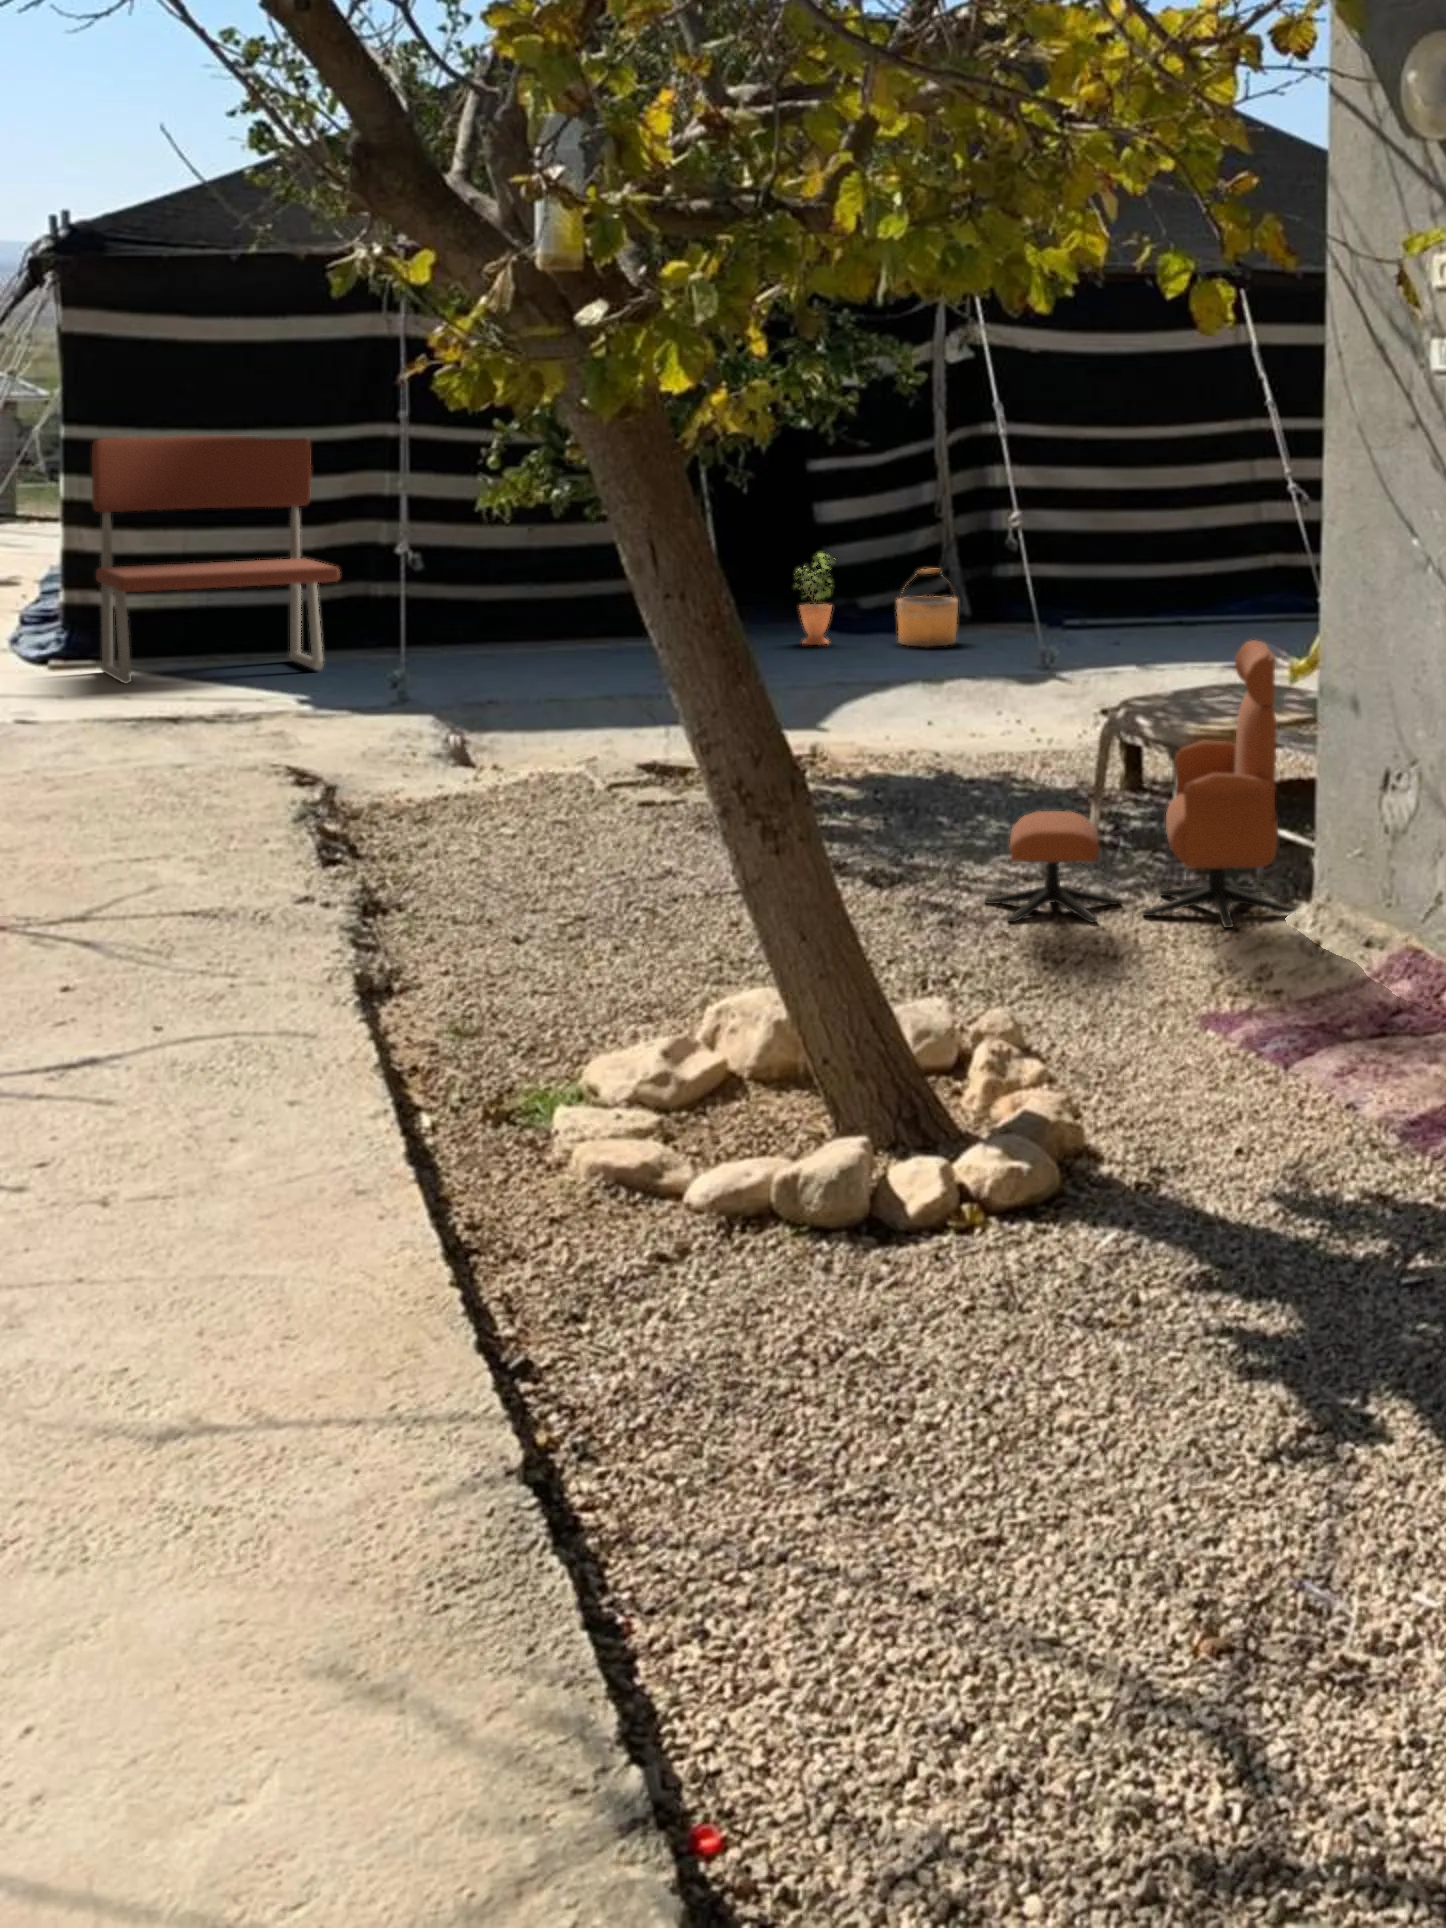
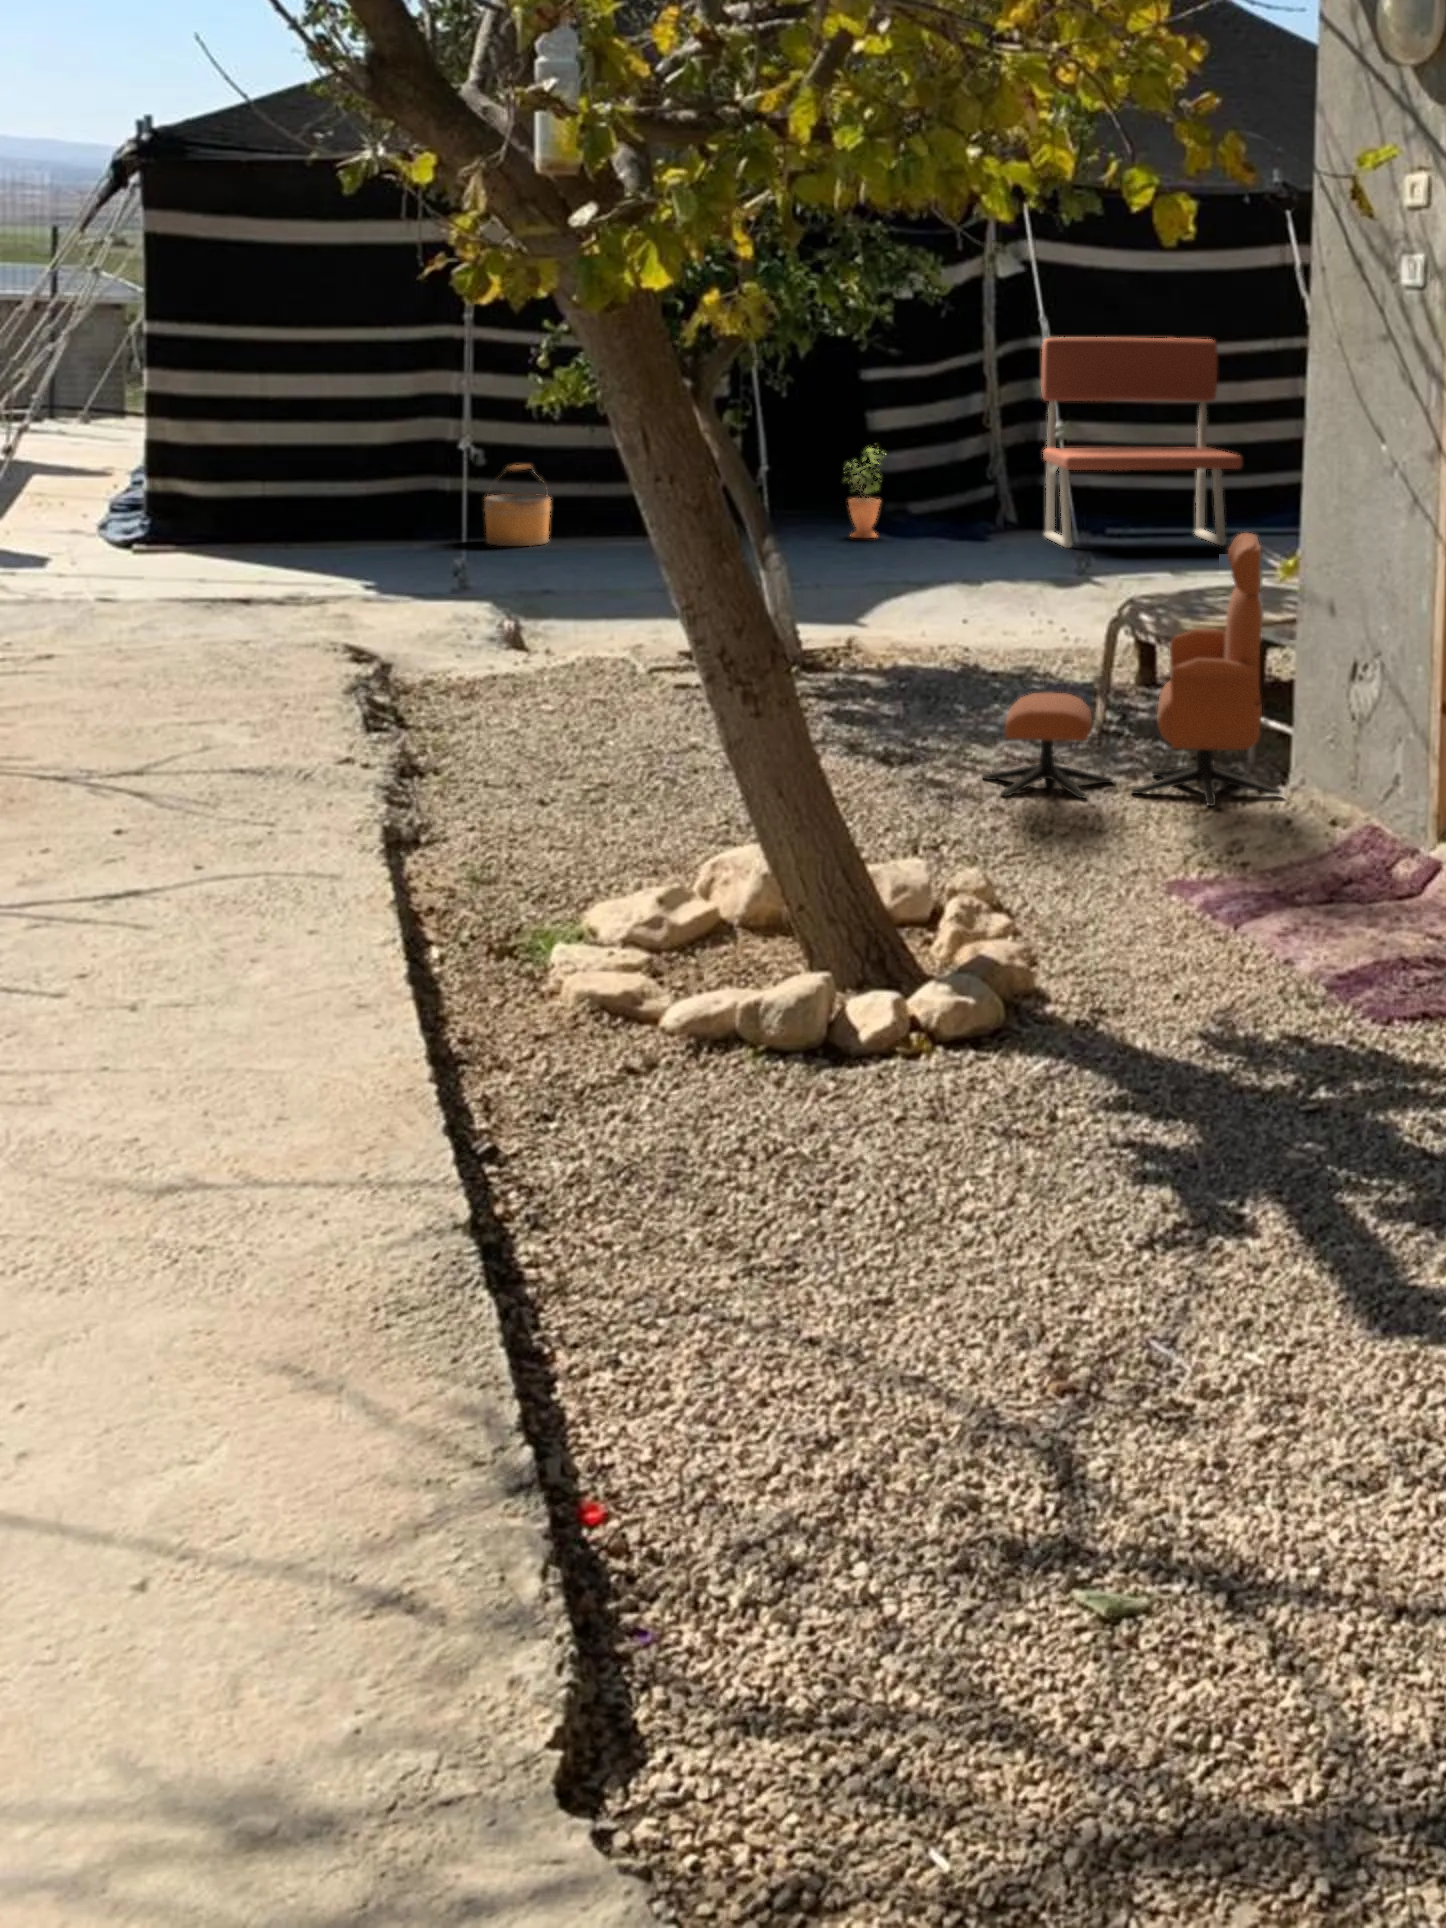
bench: present [92,435,340,684] -> present [1041,338,1243,548]
bucket: present [897,568,958,647] -> present [485,465,551,546]

